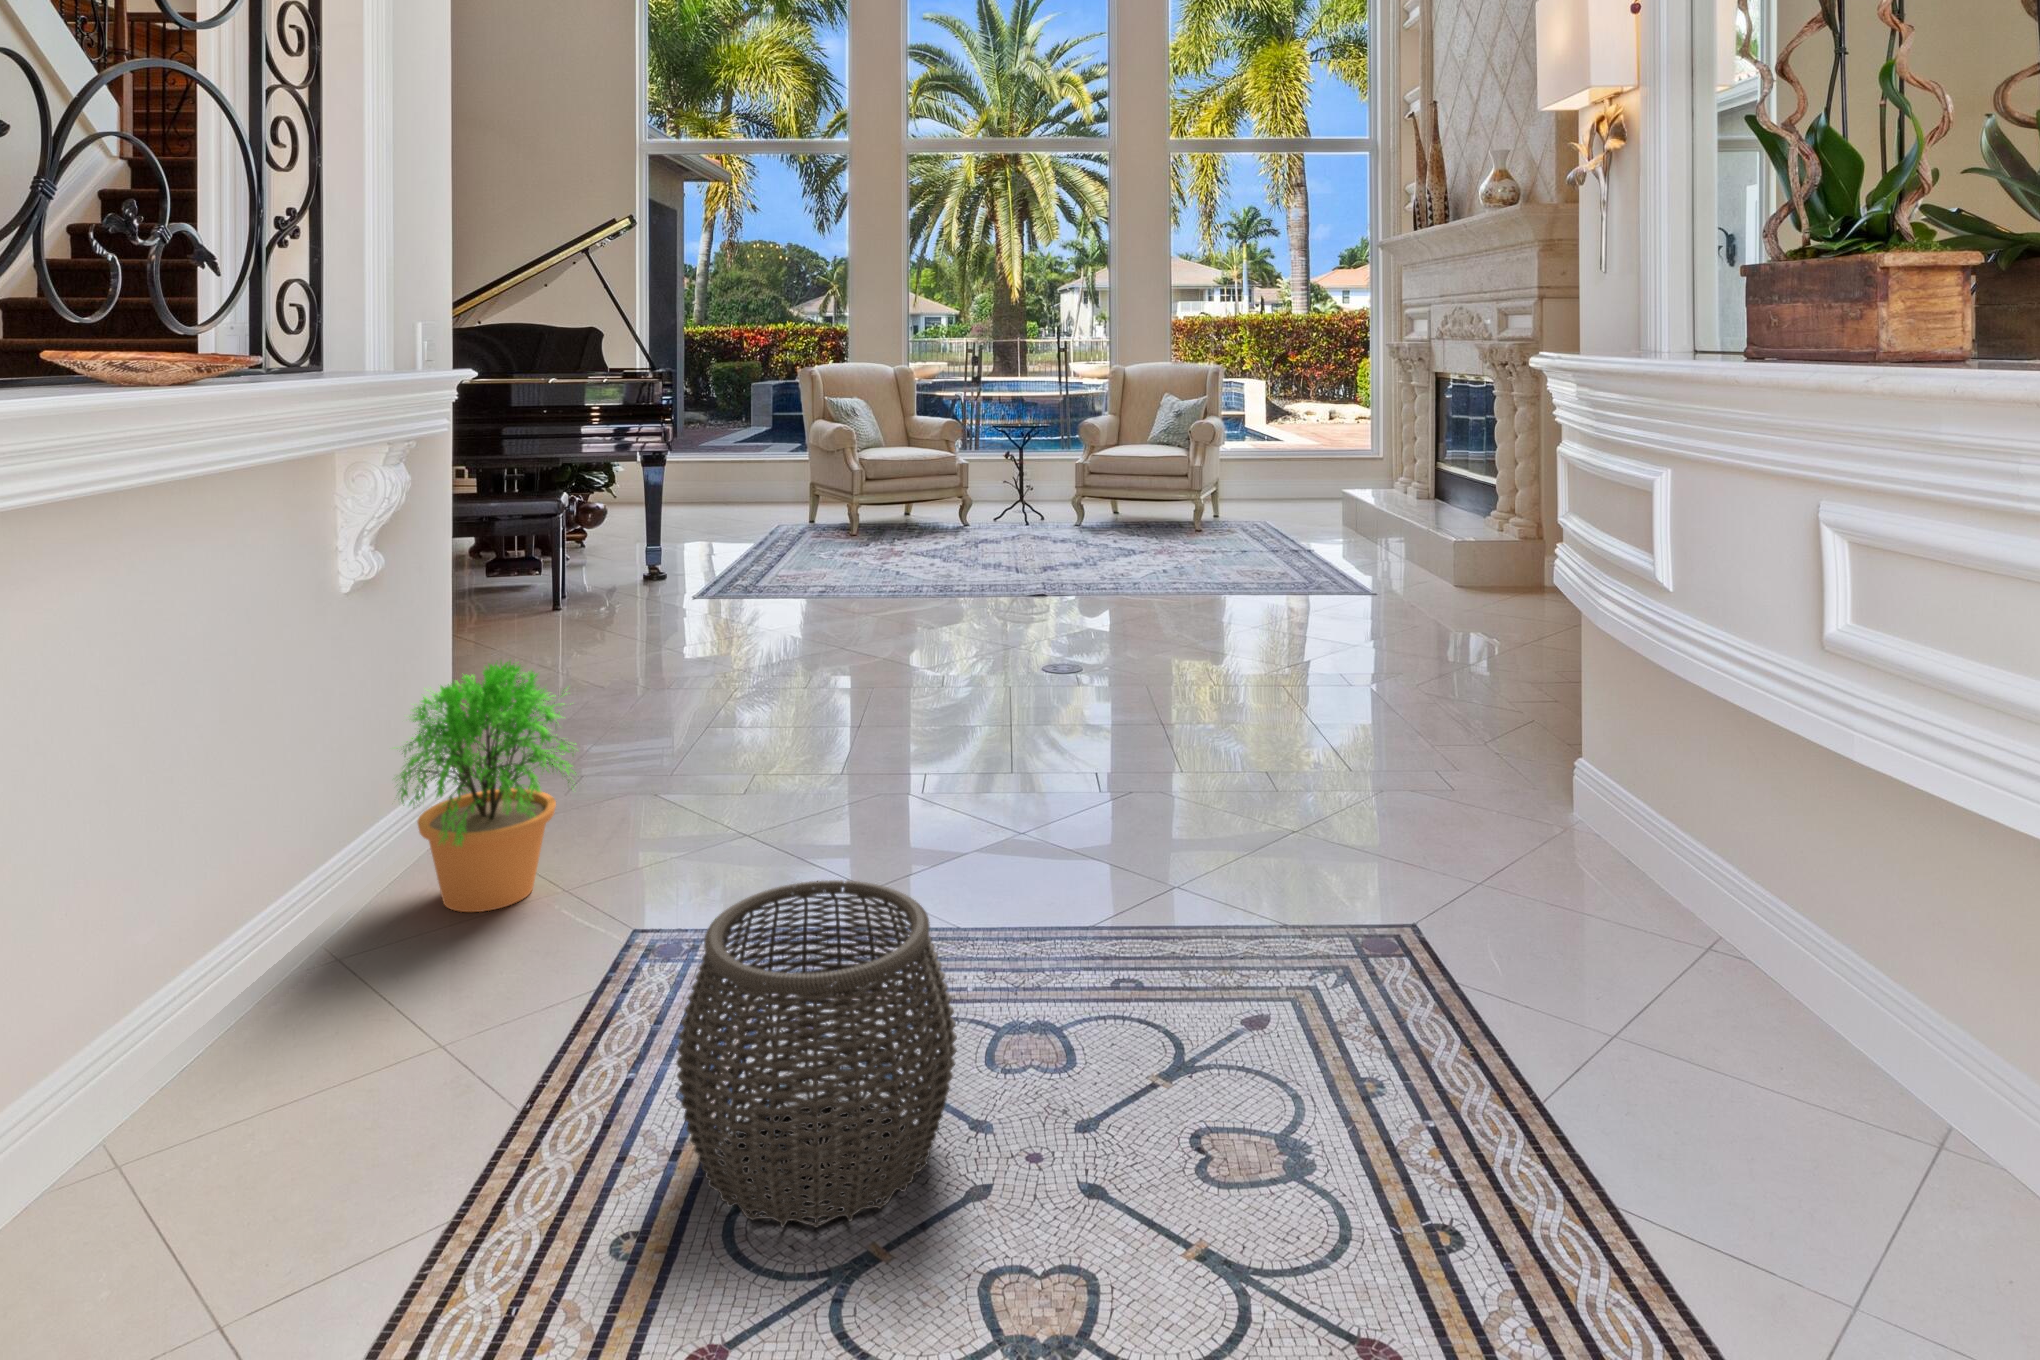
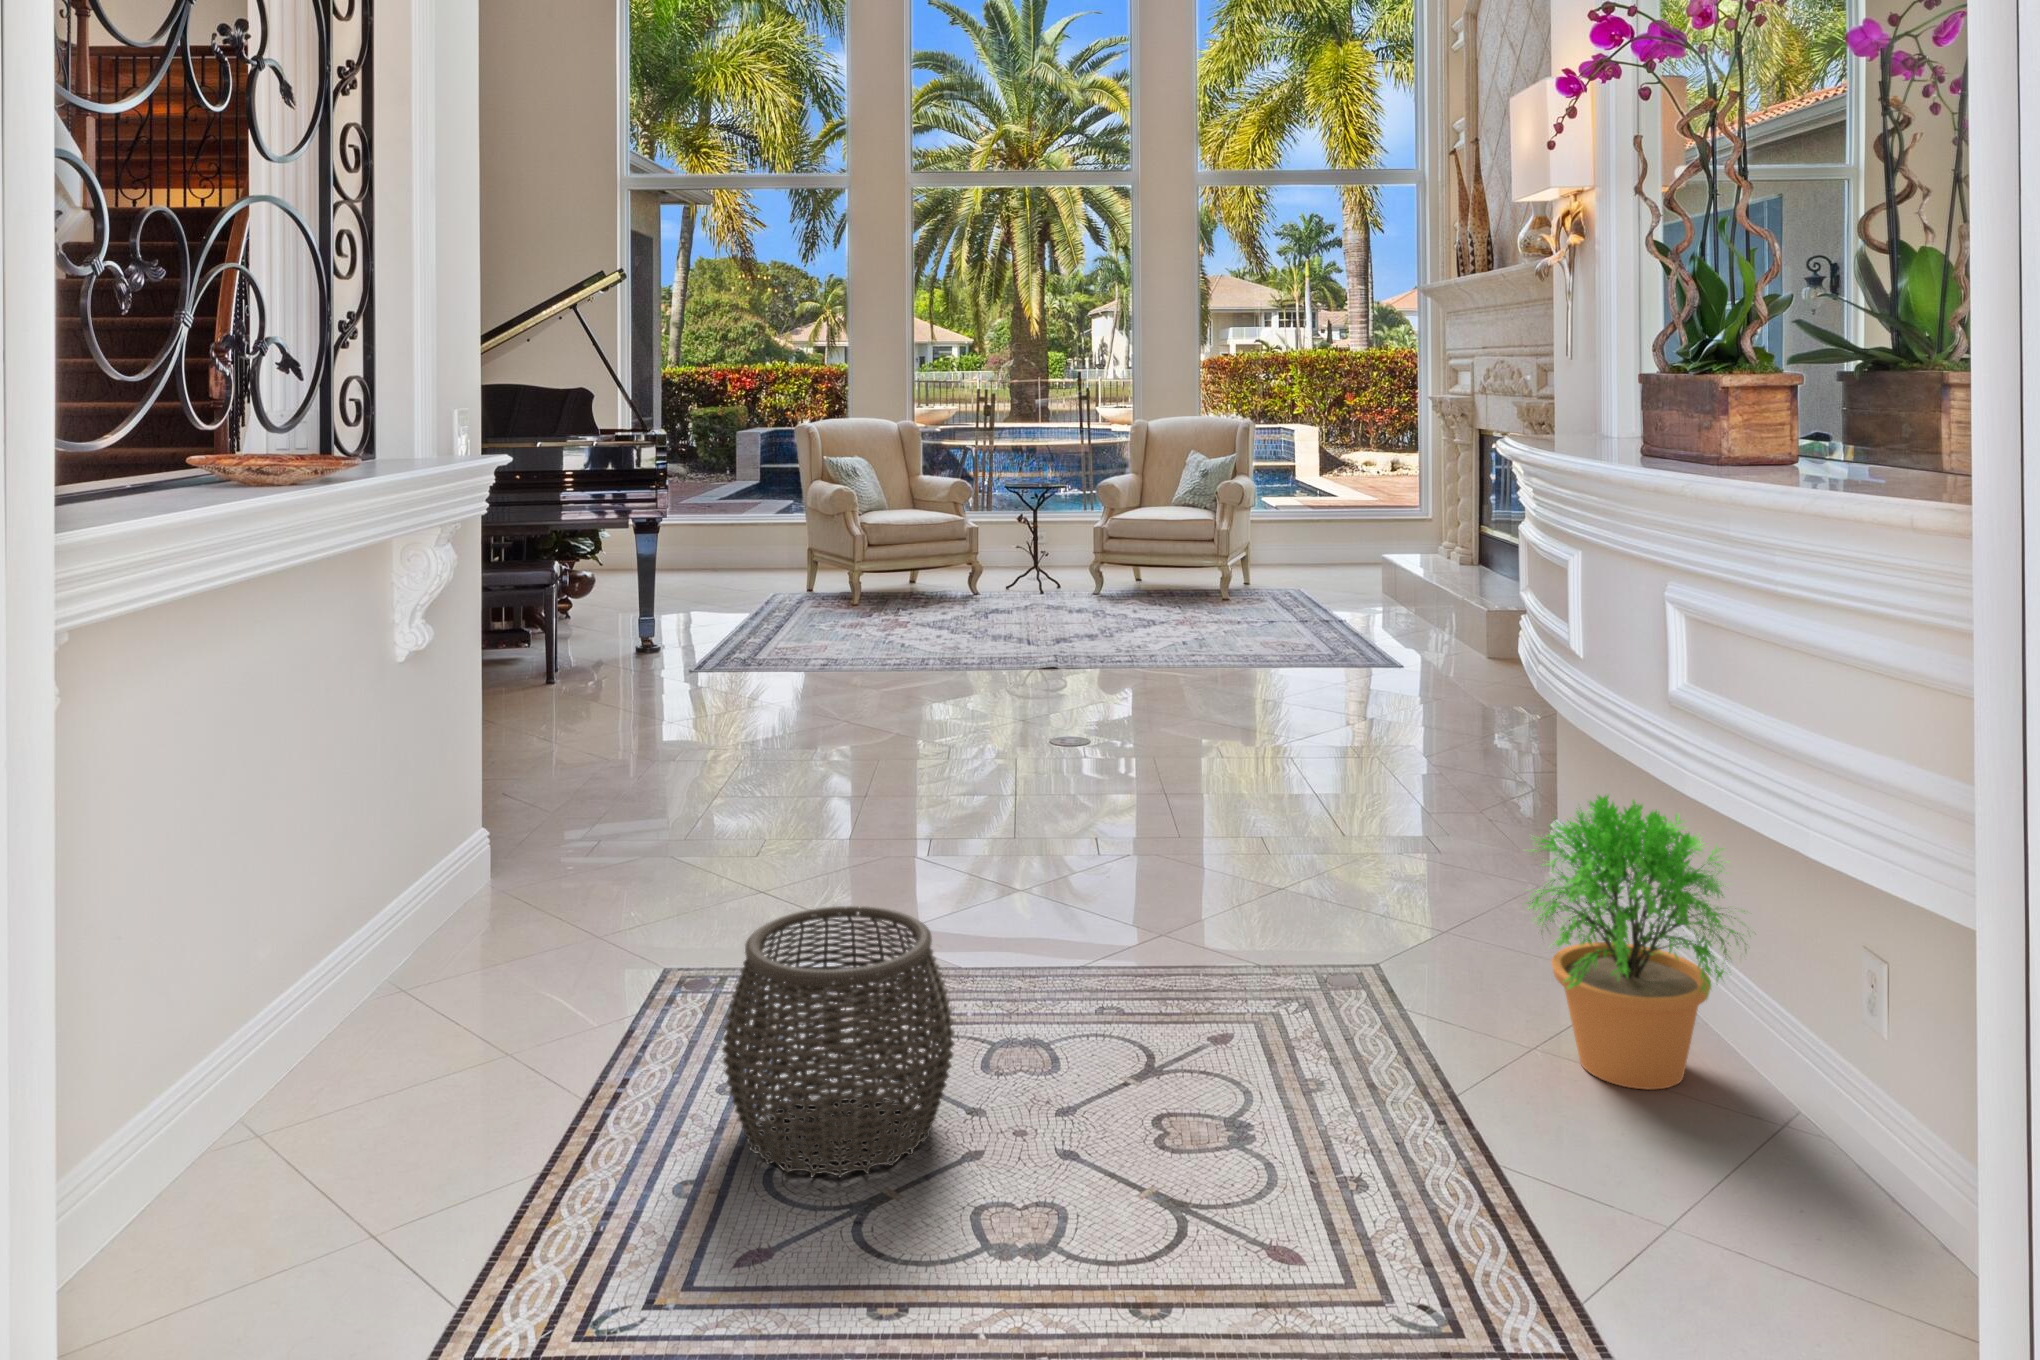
potted plant: present [396,662,574,912] -> present [1530,795,1746,1090]

